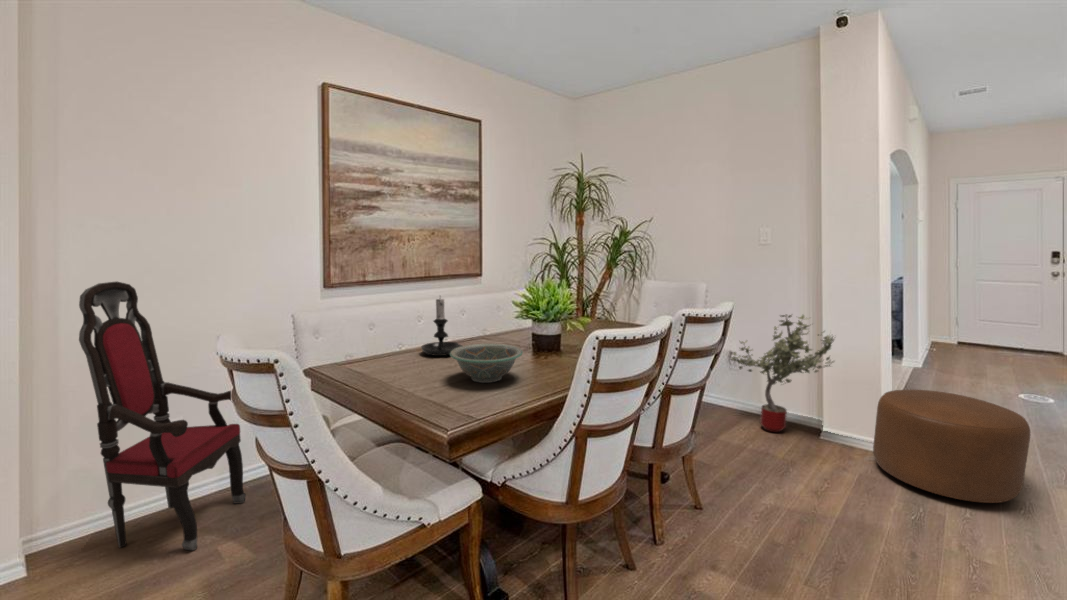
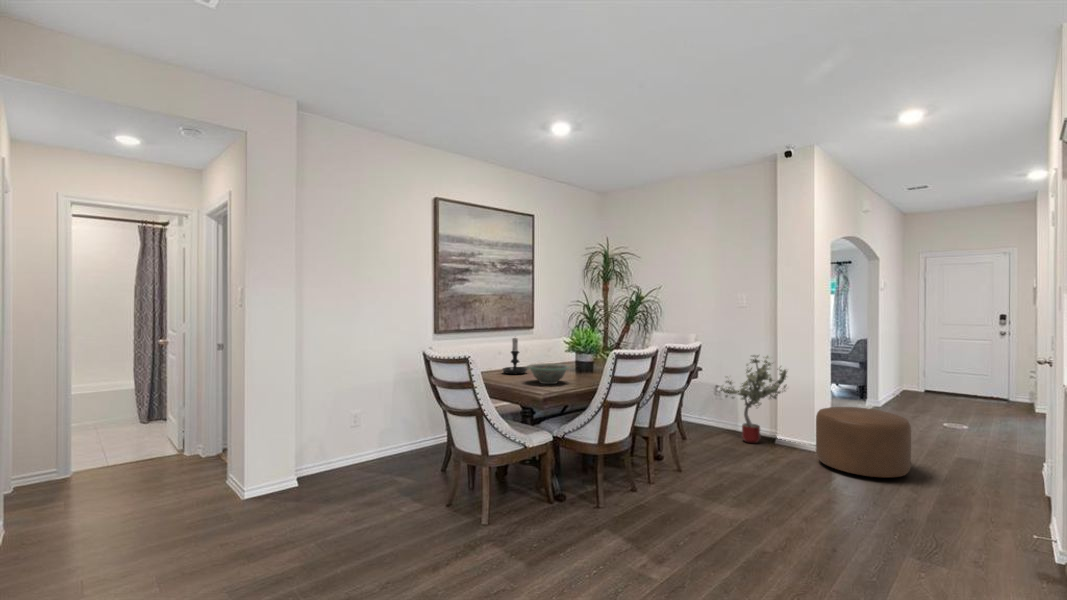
armchair: present [79,282,246,550] -> none [320,324,393,485]

